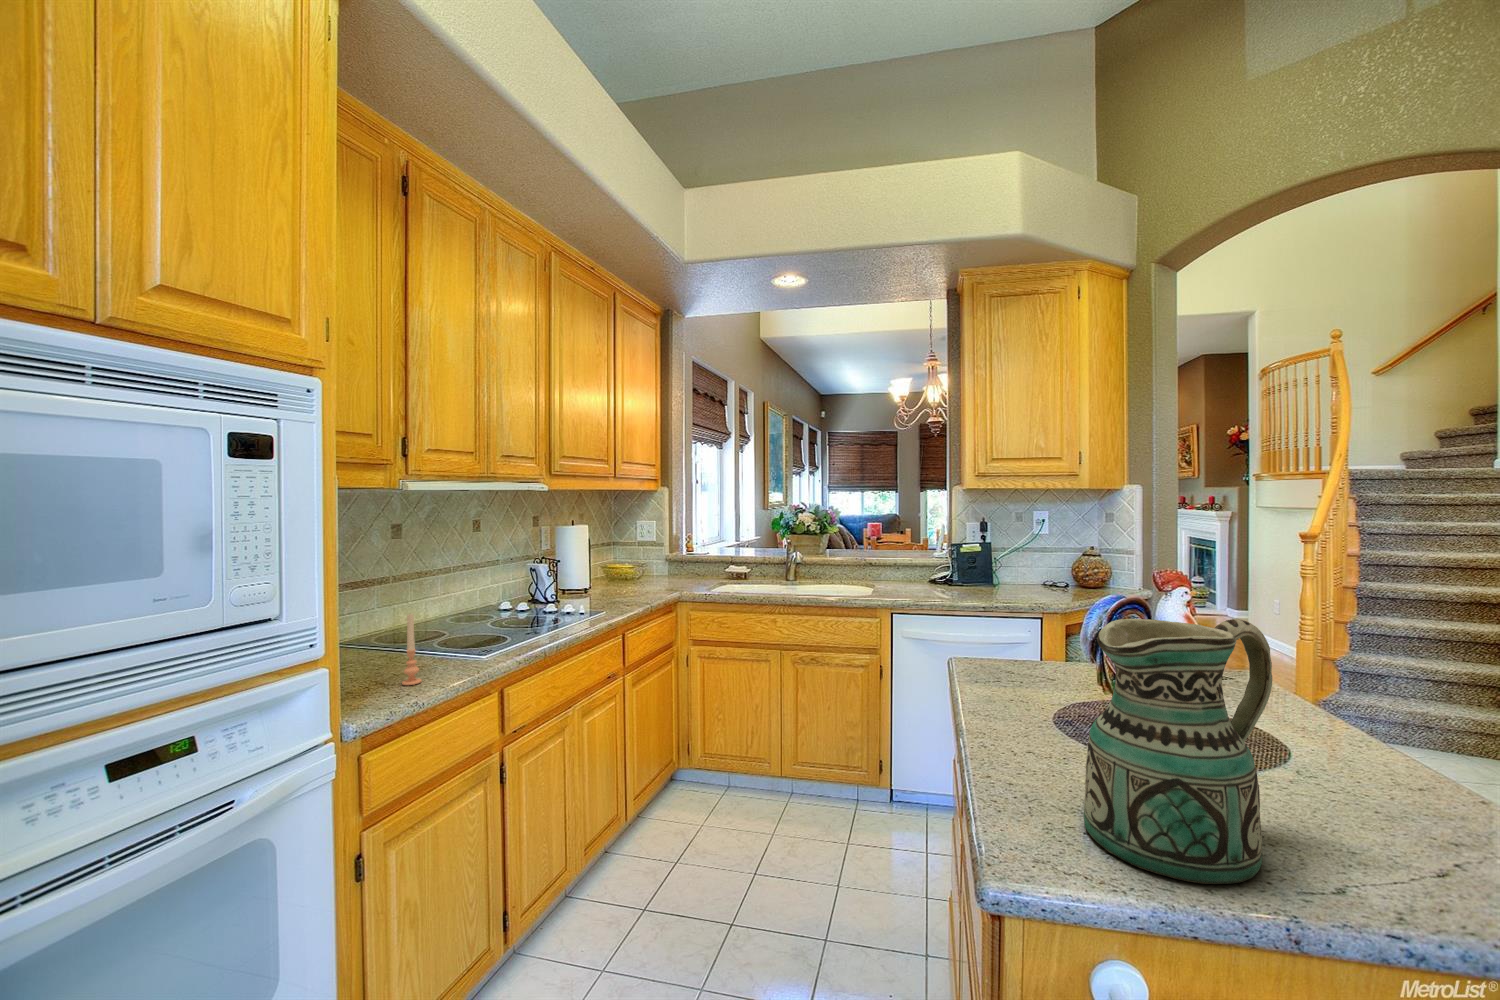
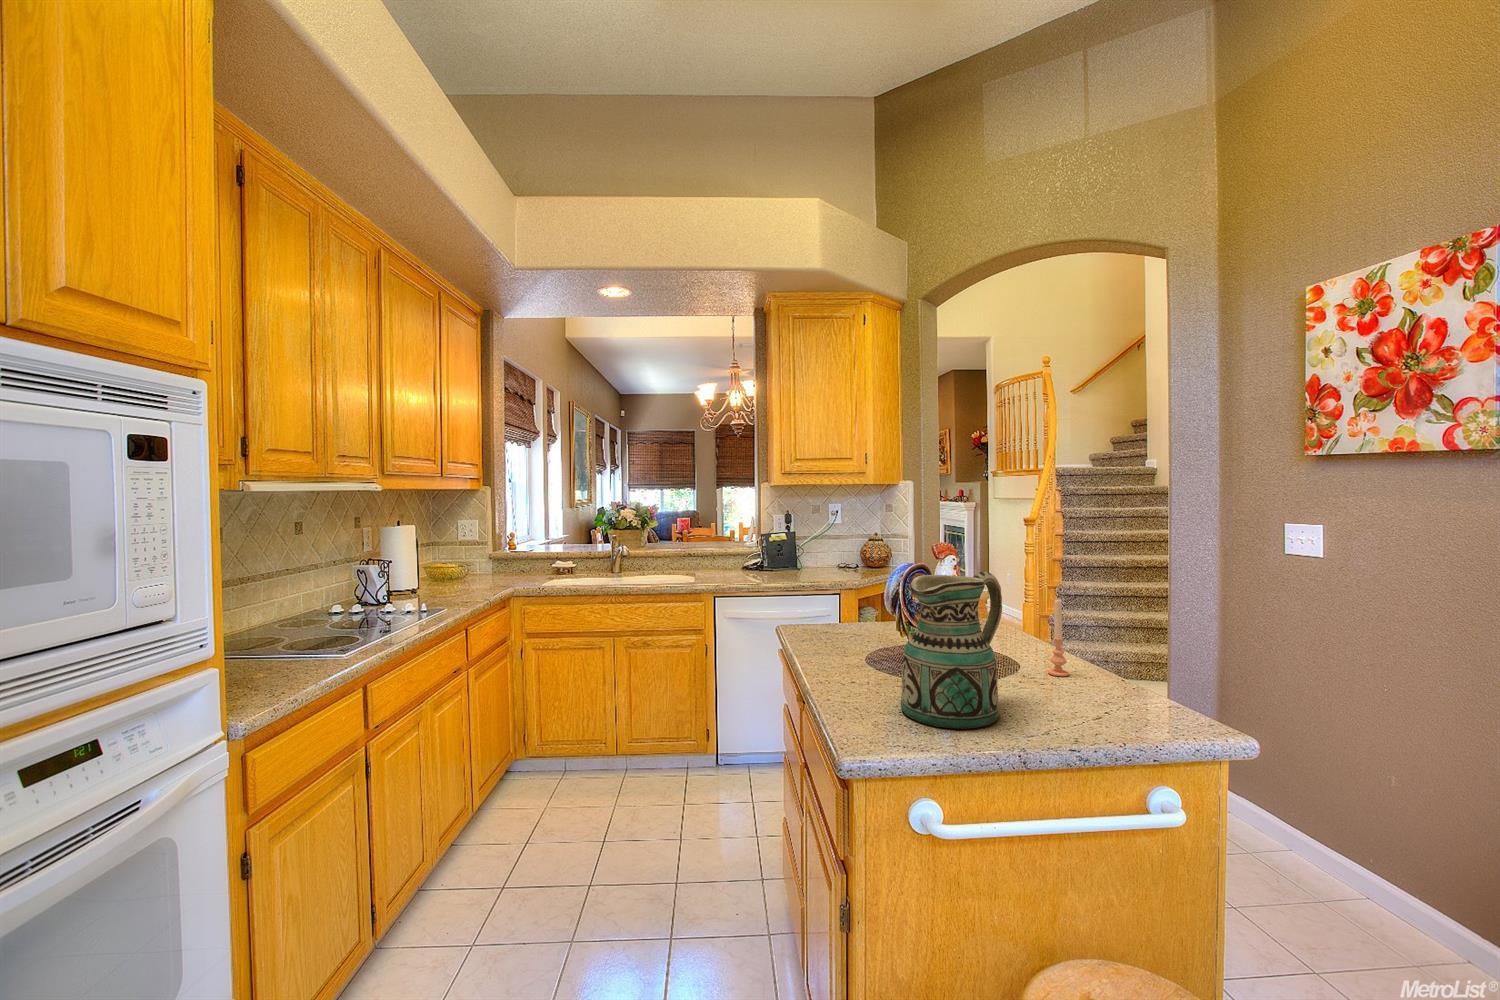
candle: present [402,614,421,685] -> present [1048,599,1069,676]

